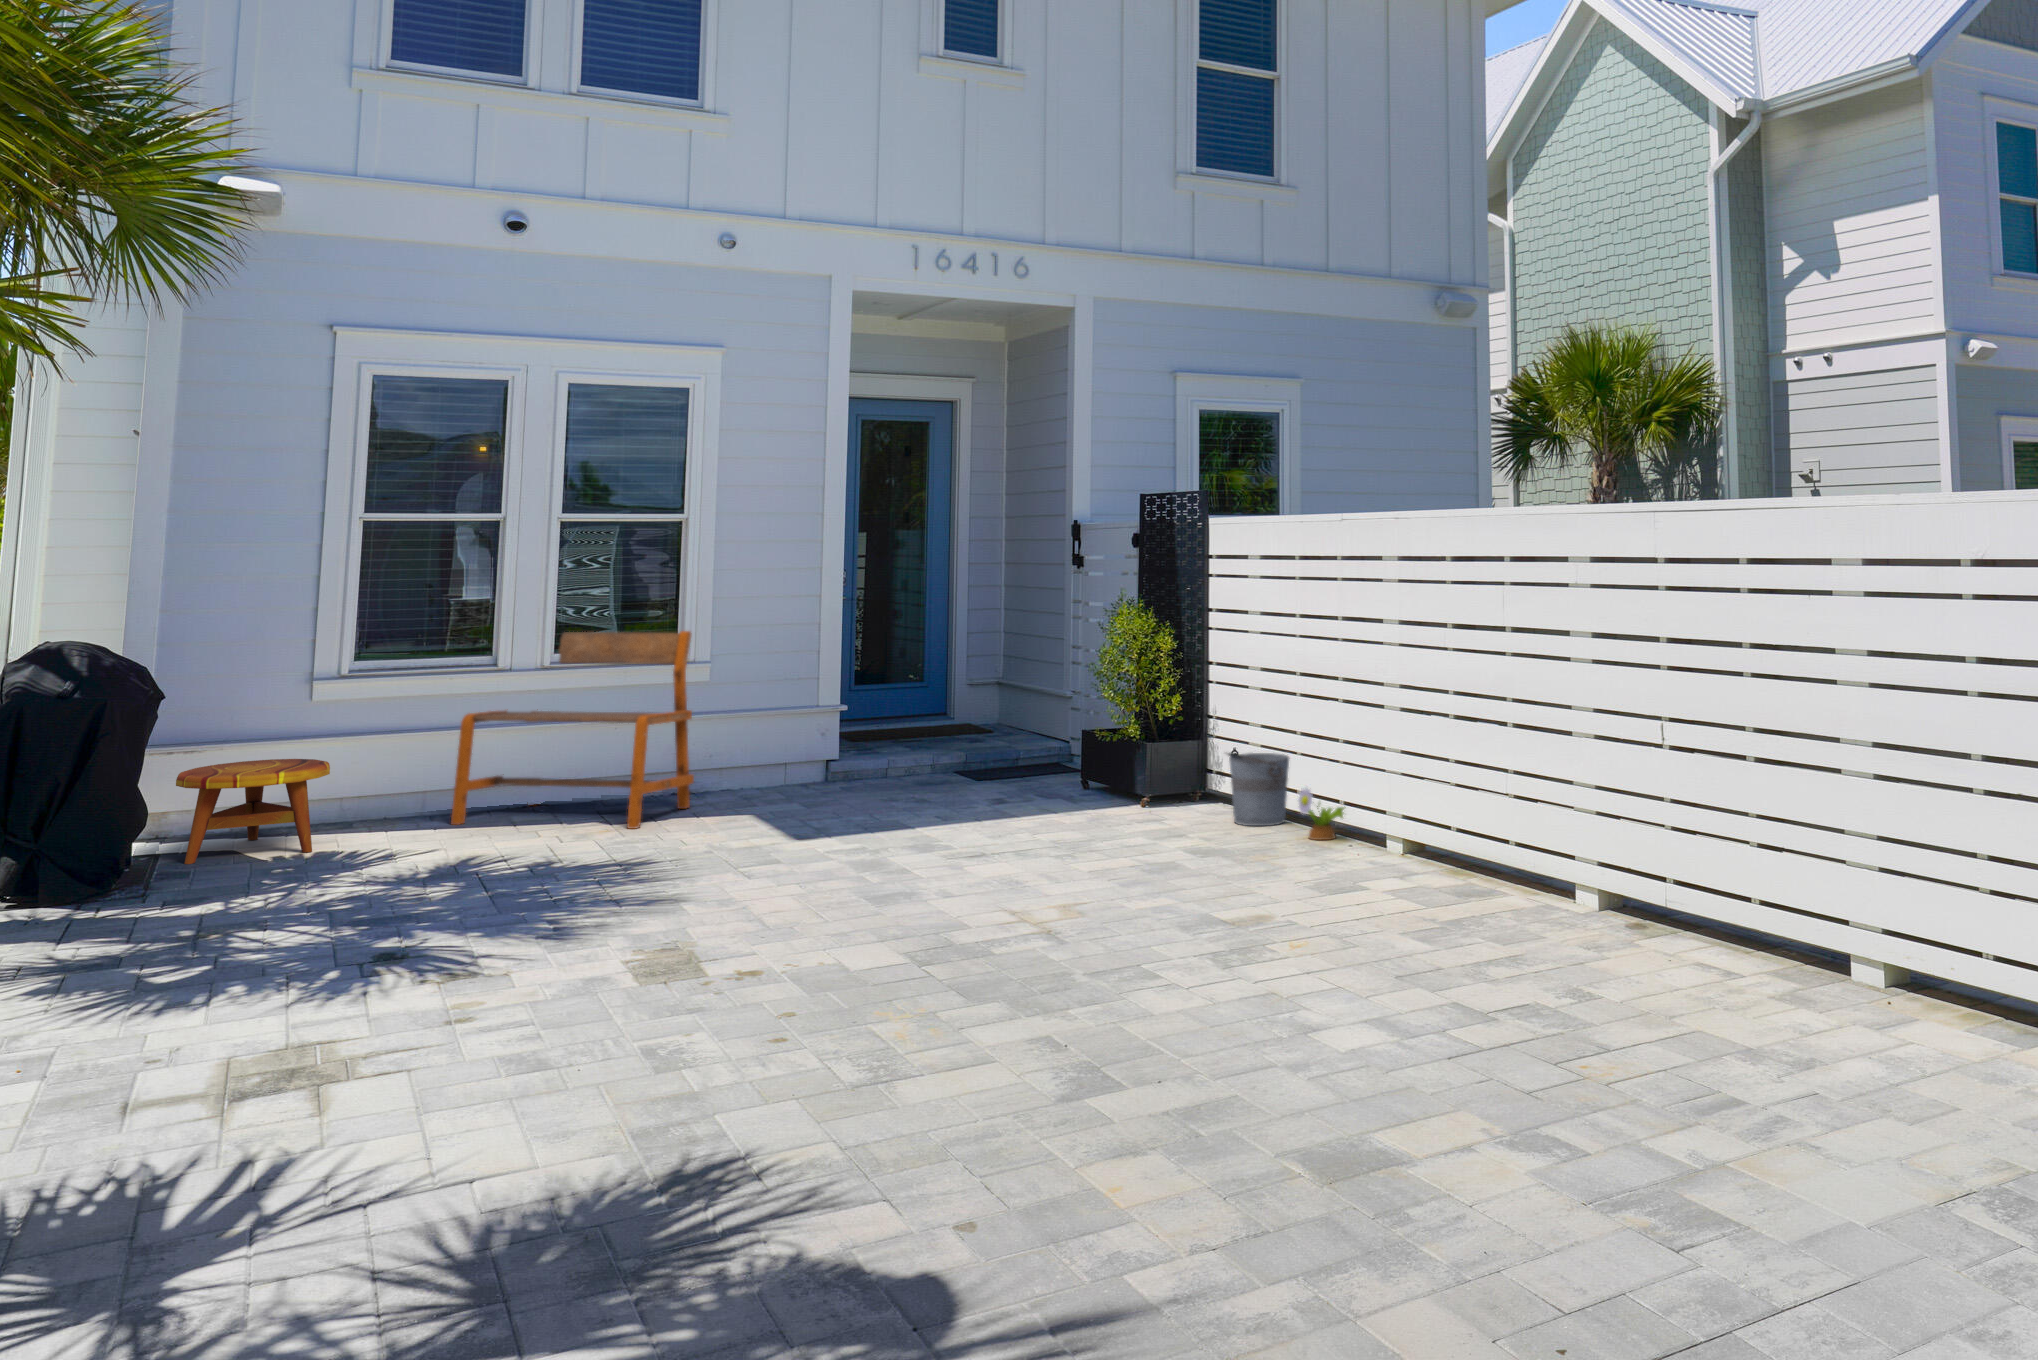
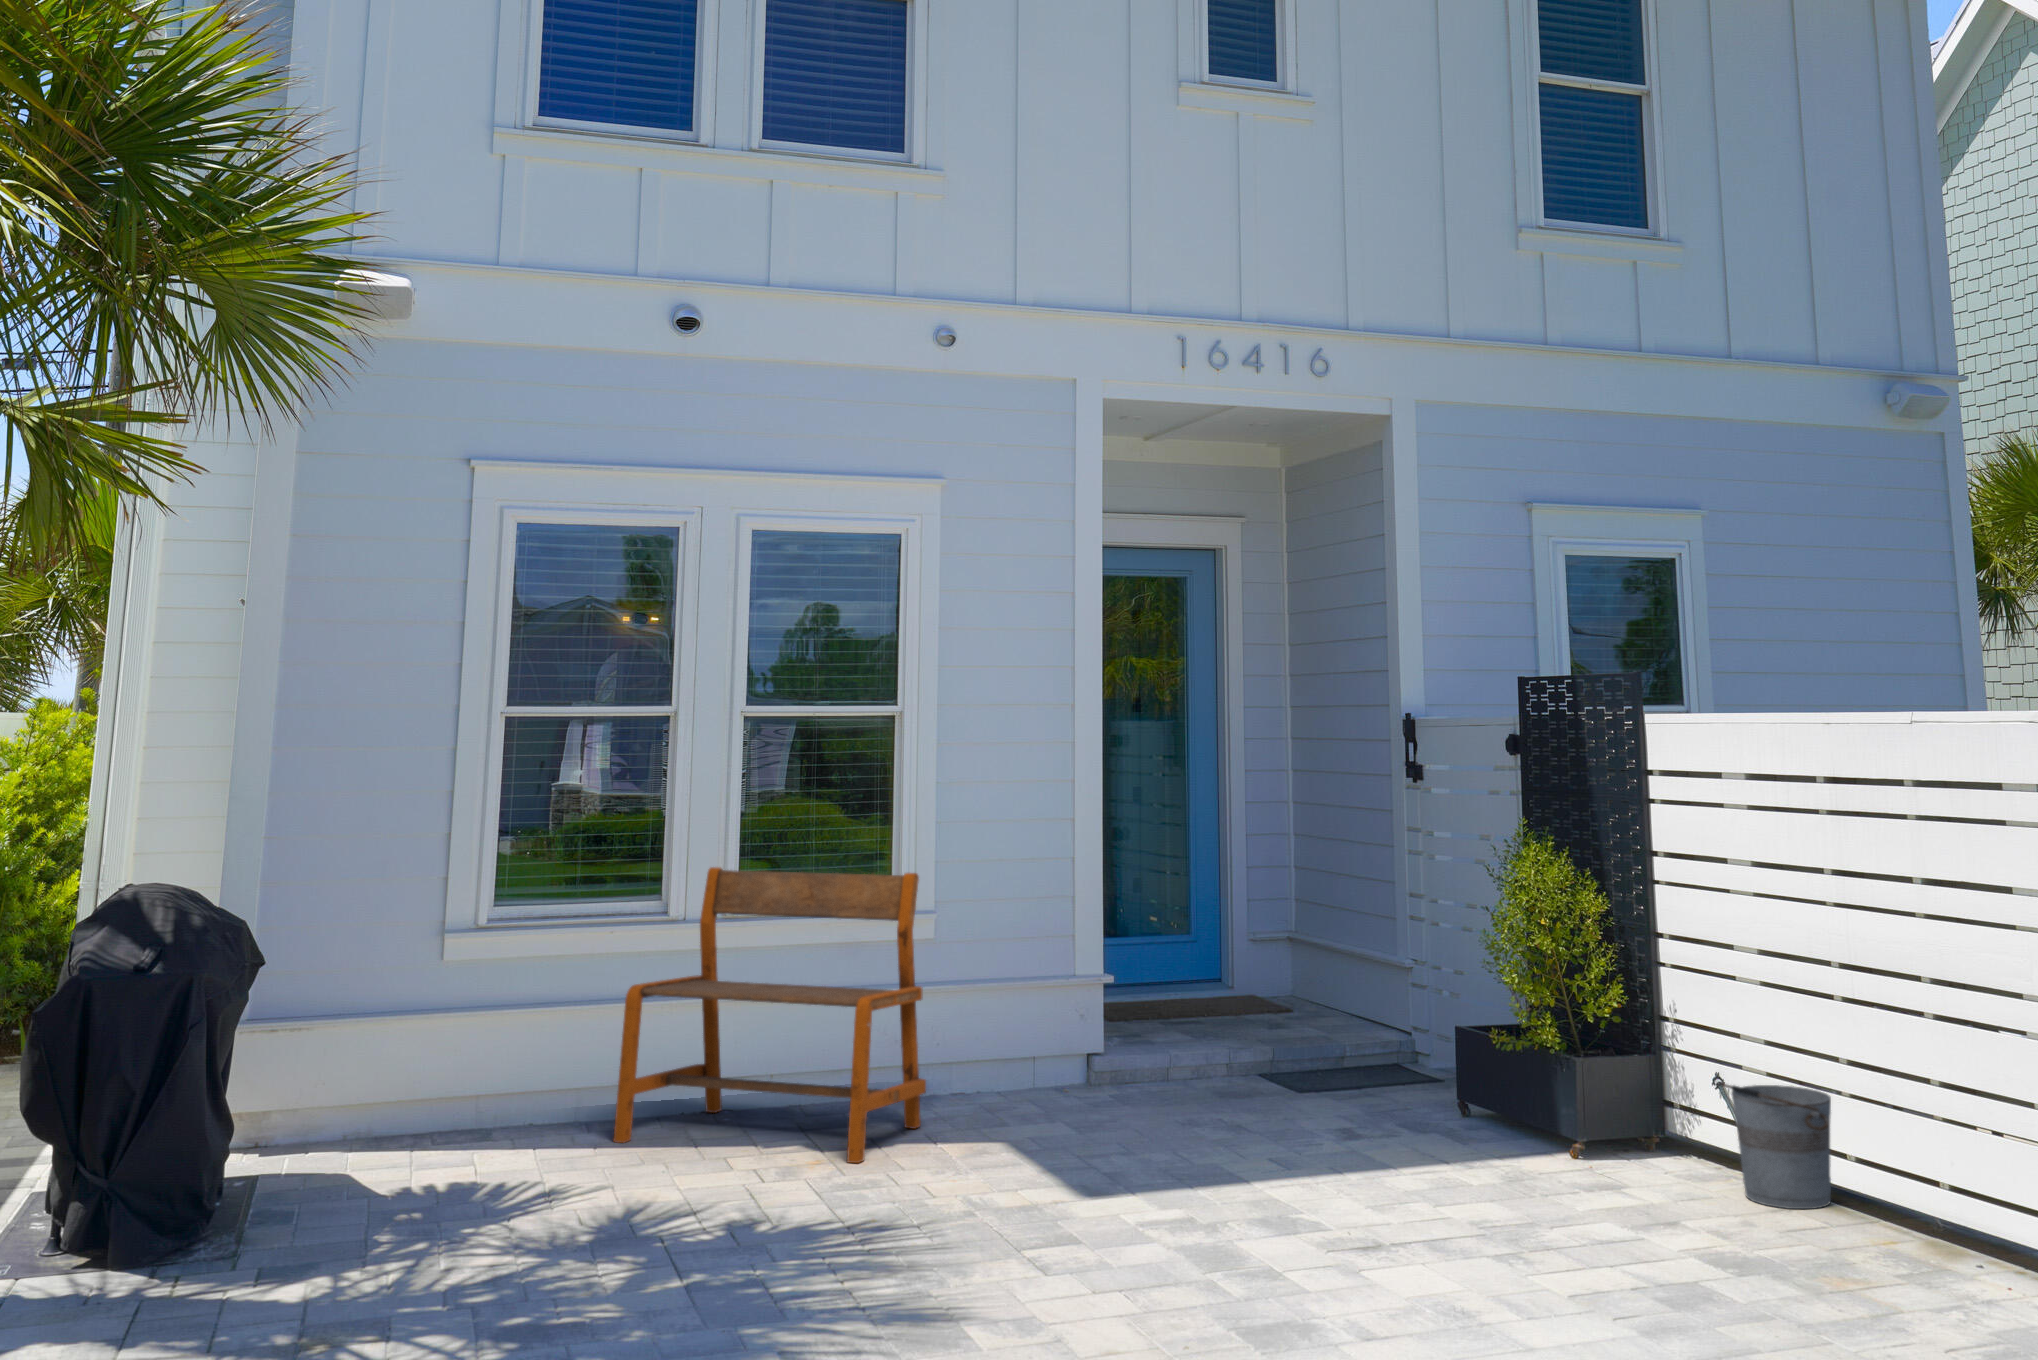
side table: present [176,759,330,864] -> none [277,1045,465,1198]
decorative plant: present [1298,788,1344,840] -> none [1874,1153,1963,1247]

